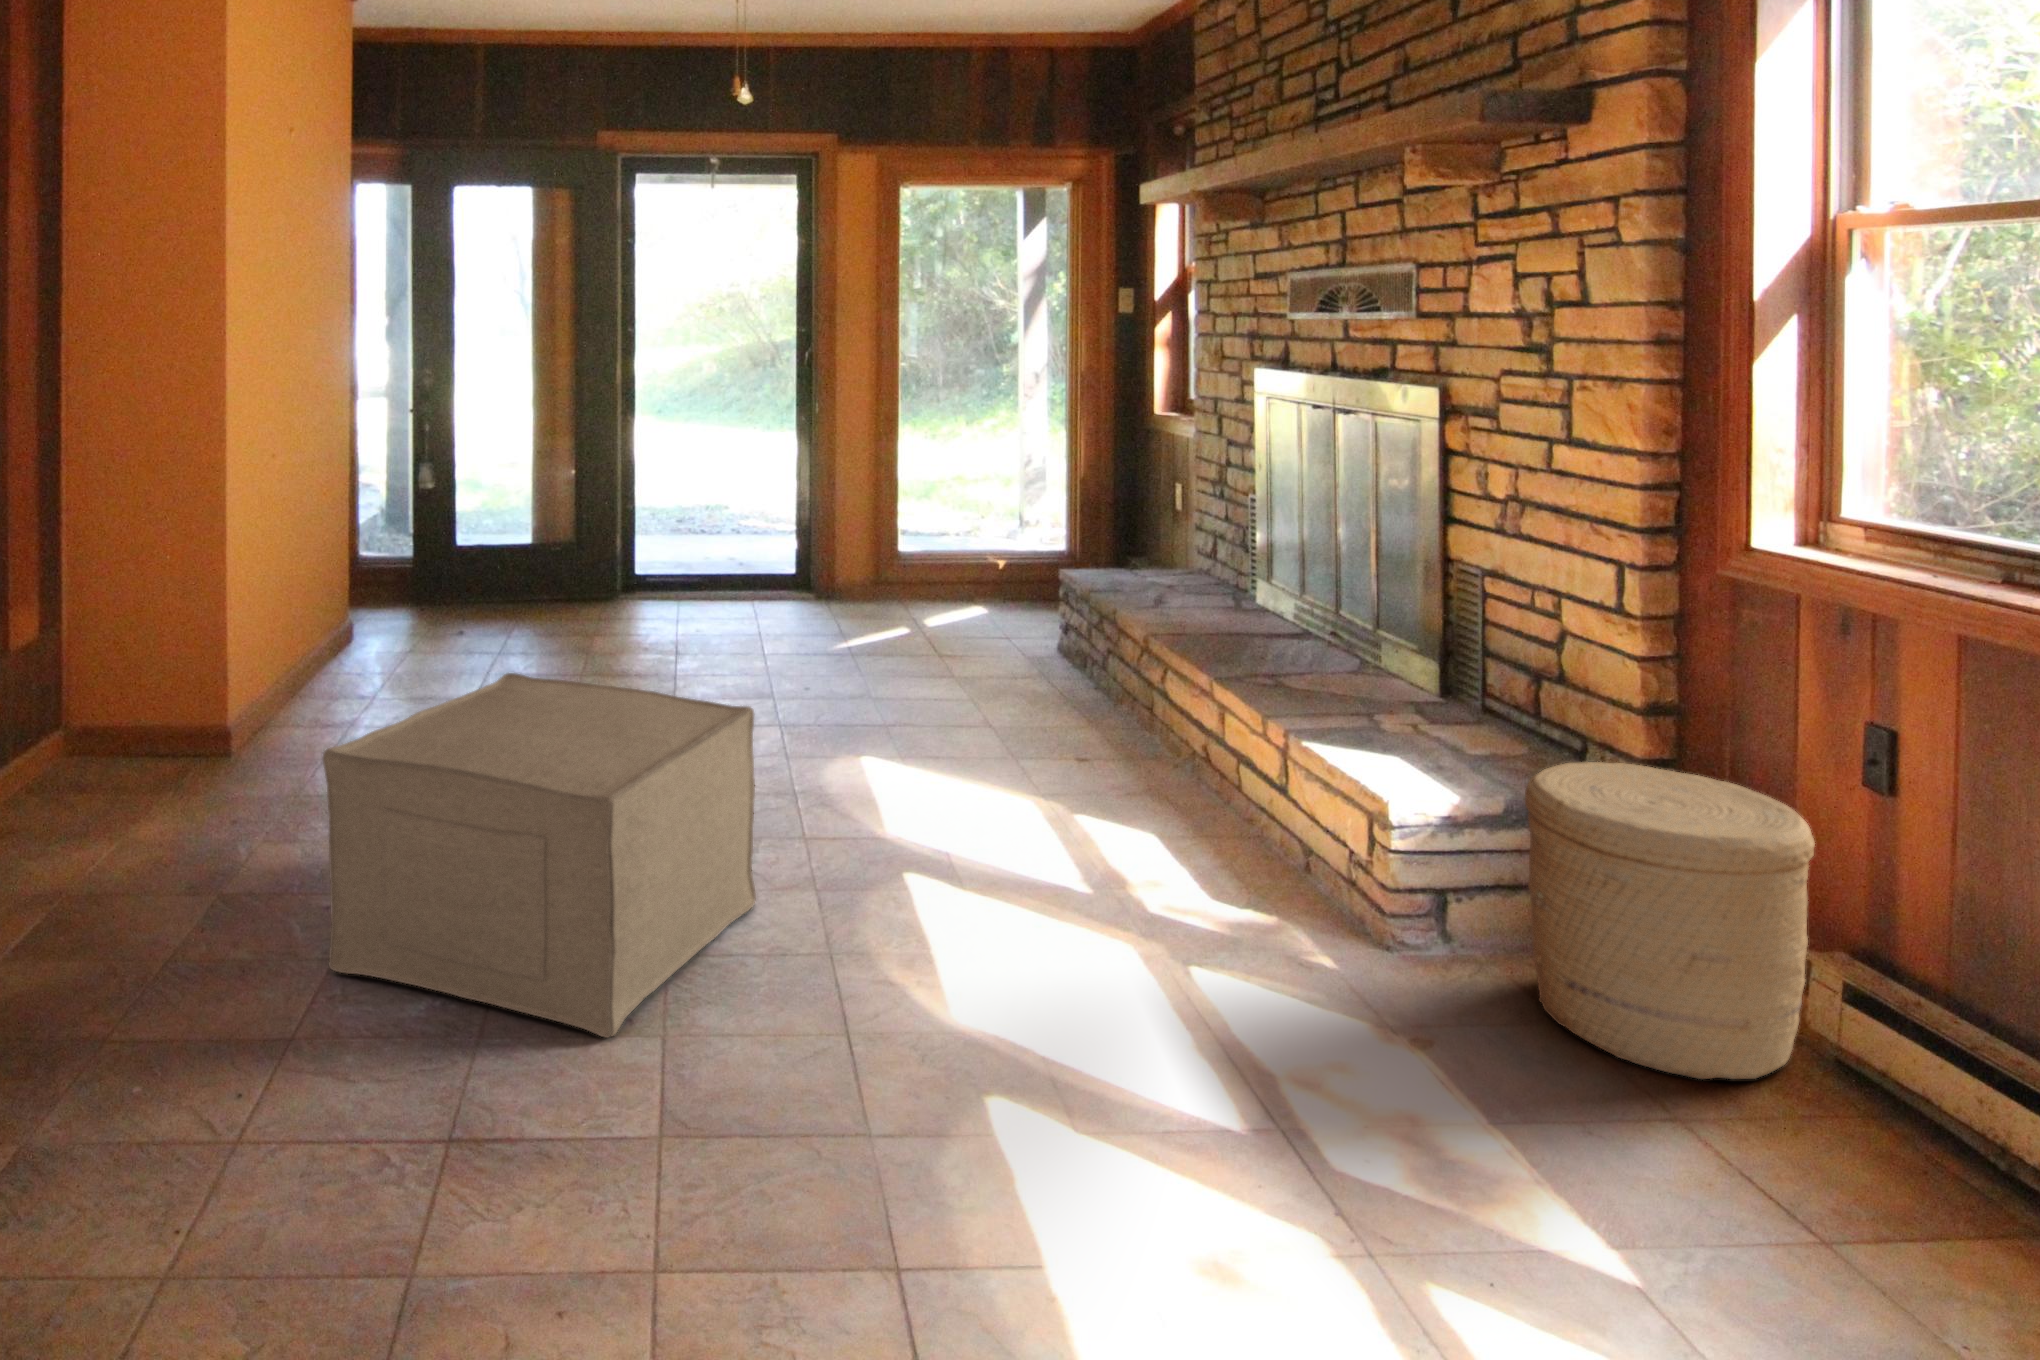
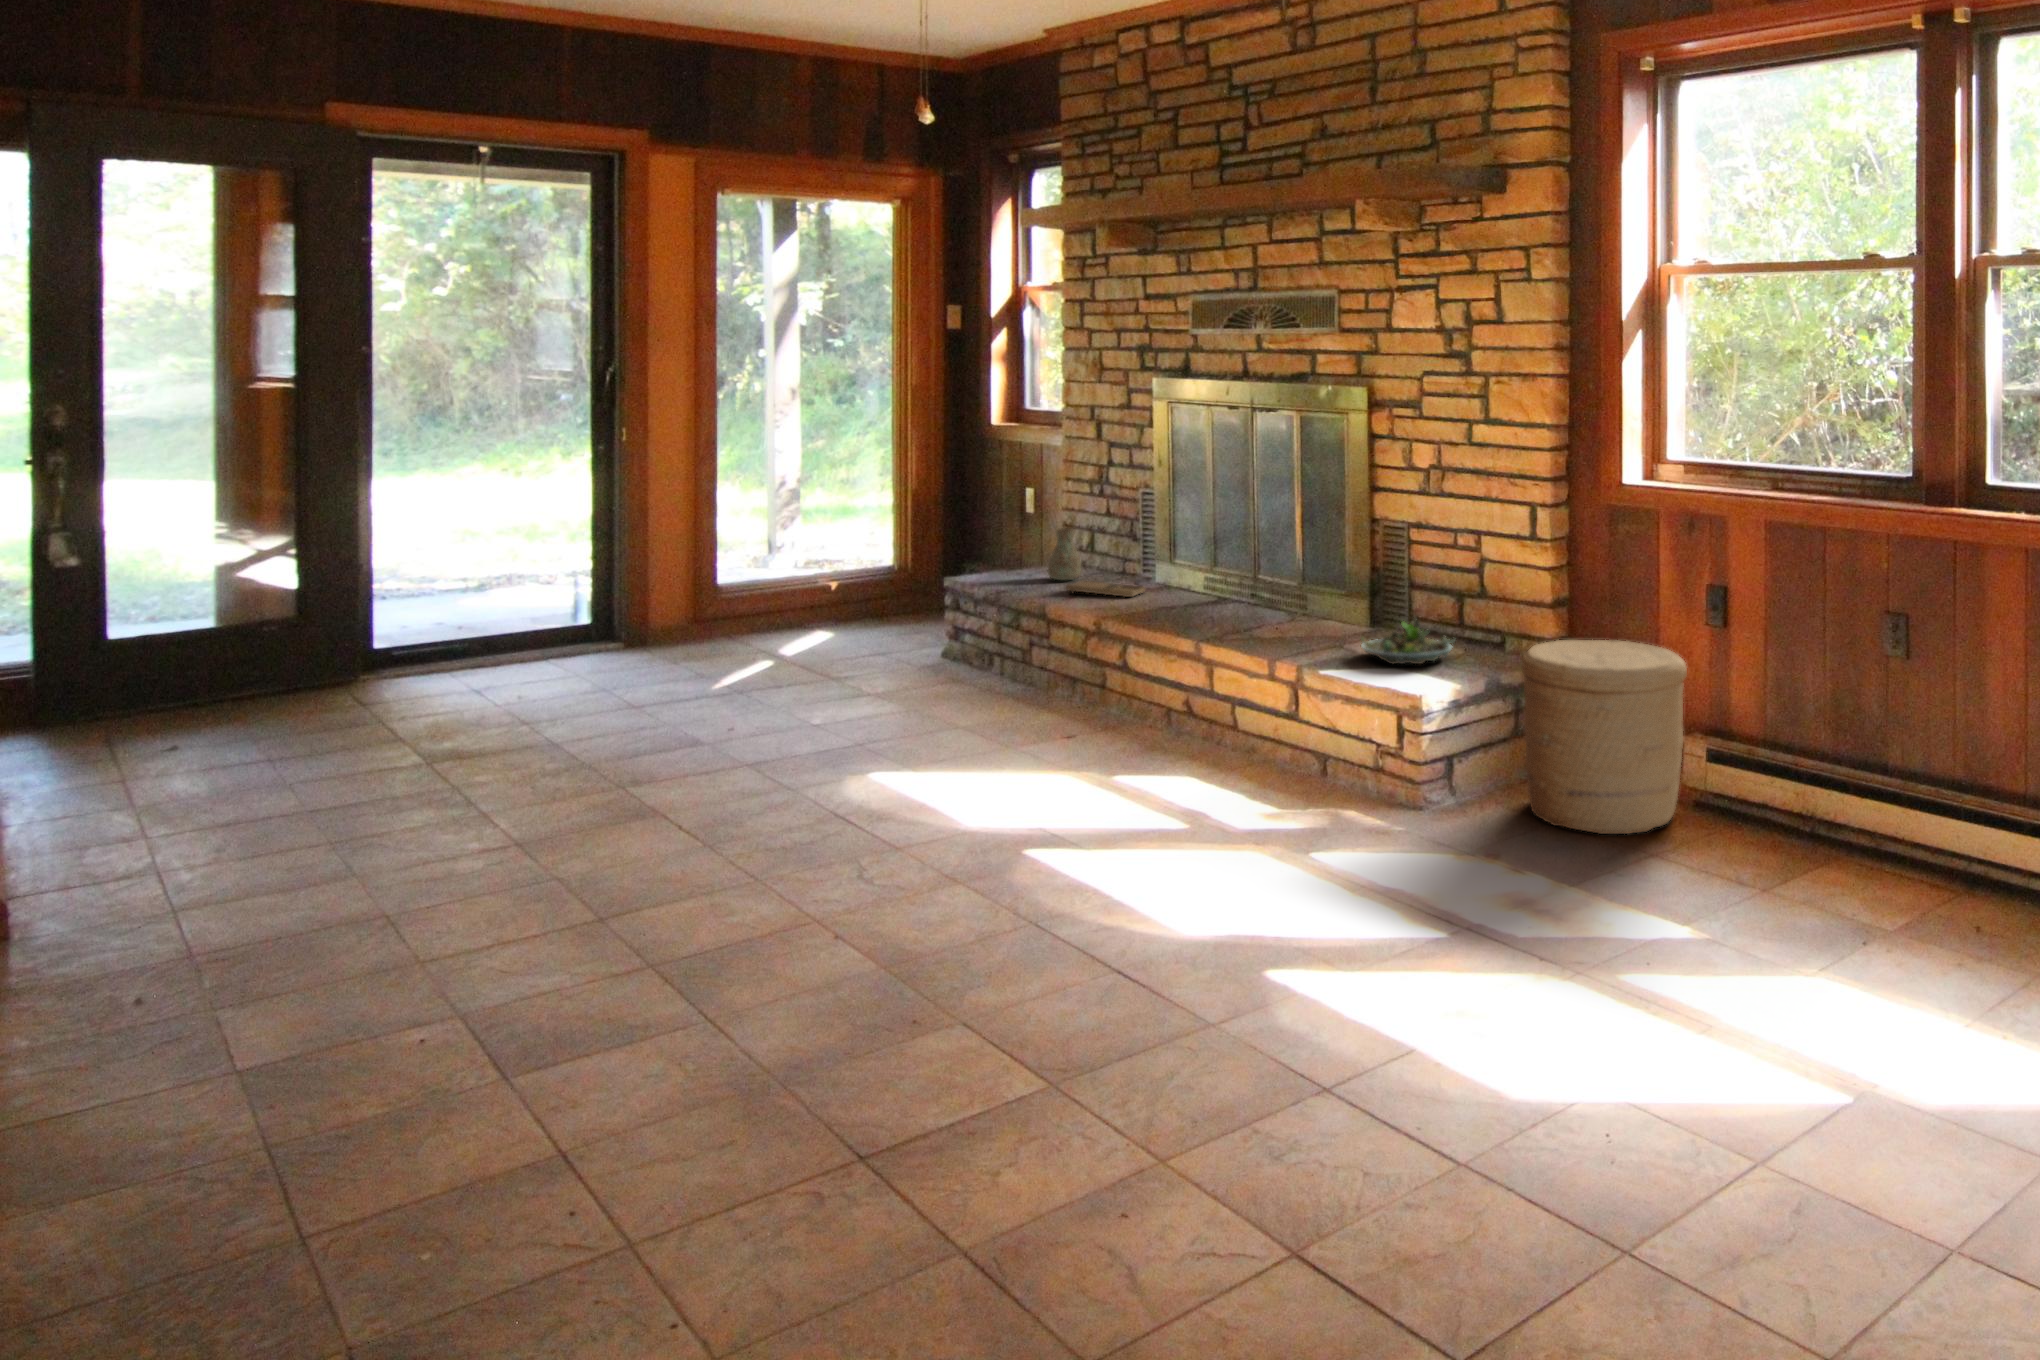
decorative vase: none [1152,527,1188,583] -> present [1048,528,1081,581]
tray: none [1150,585,1233,611] -> present [1066,580,1145,597]
ottoman: present [323,673,756,1038] -> none [408,716,901,1157]
succulent planter: none [1370,690,1502,755] -> present [1361,620,1455,665]

